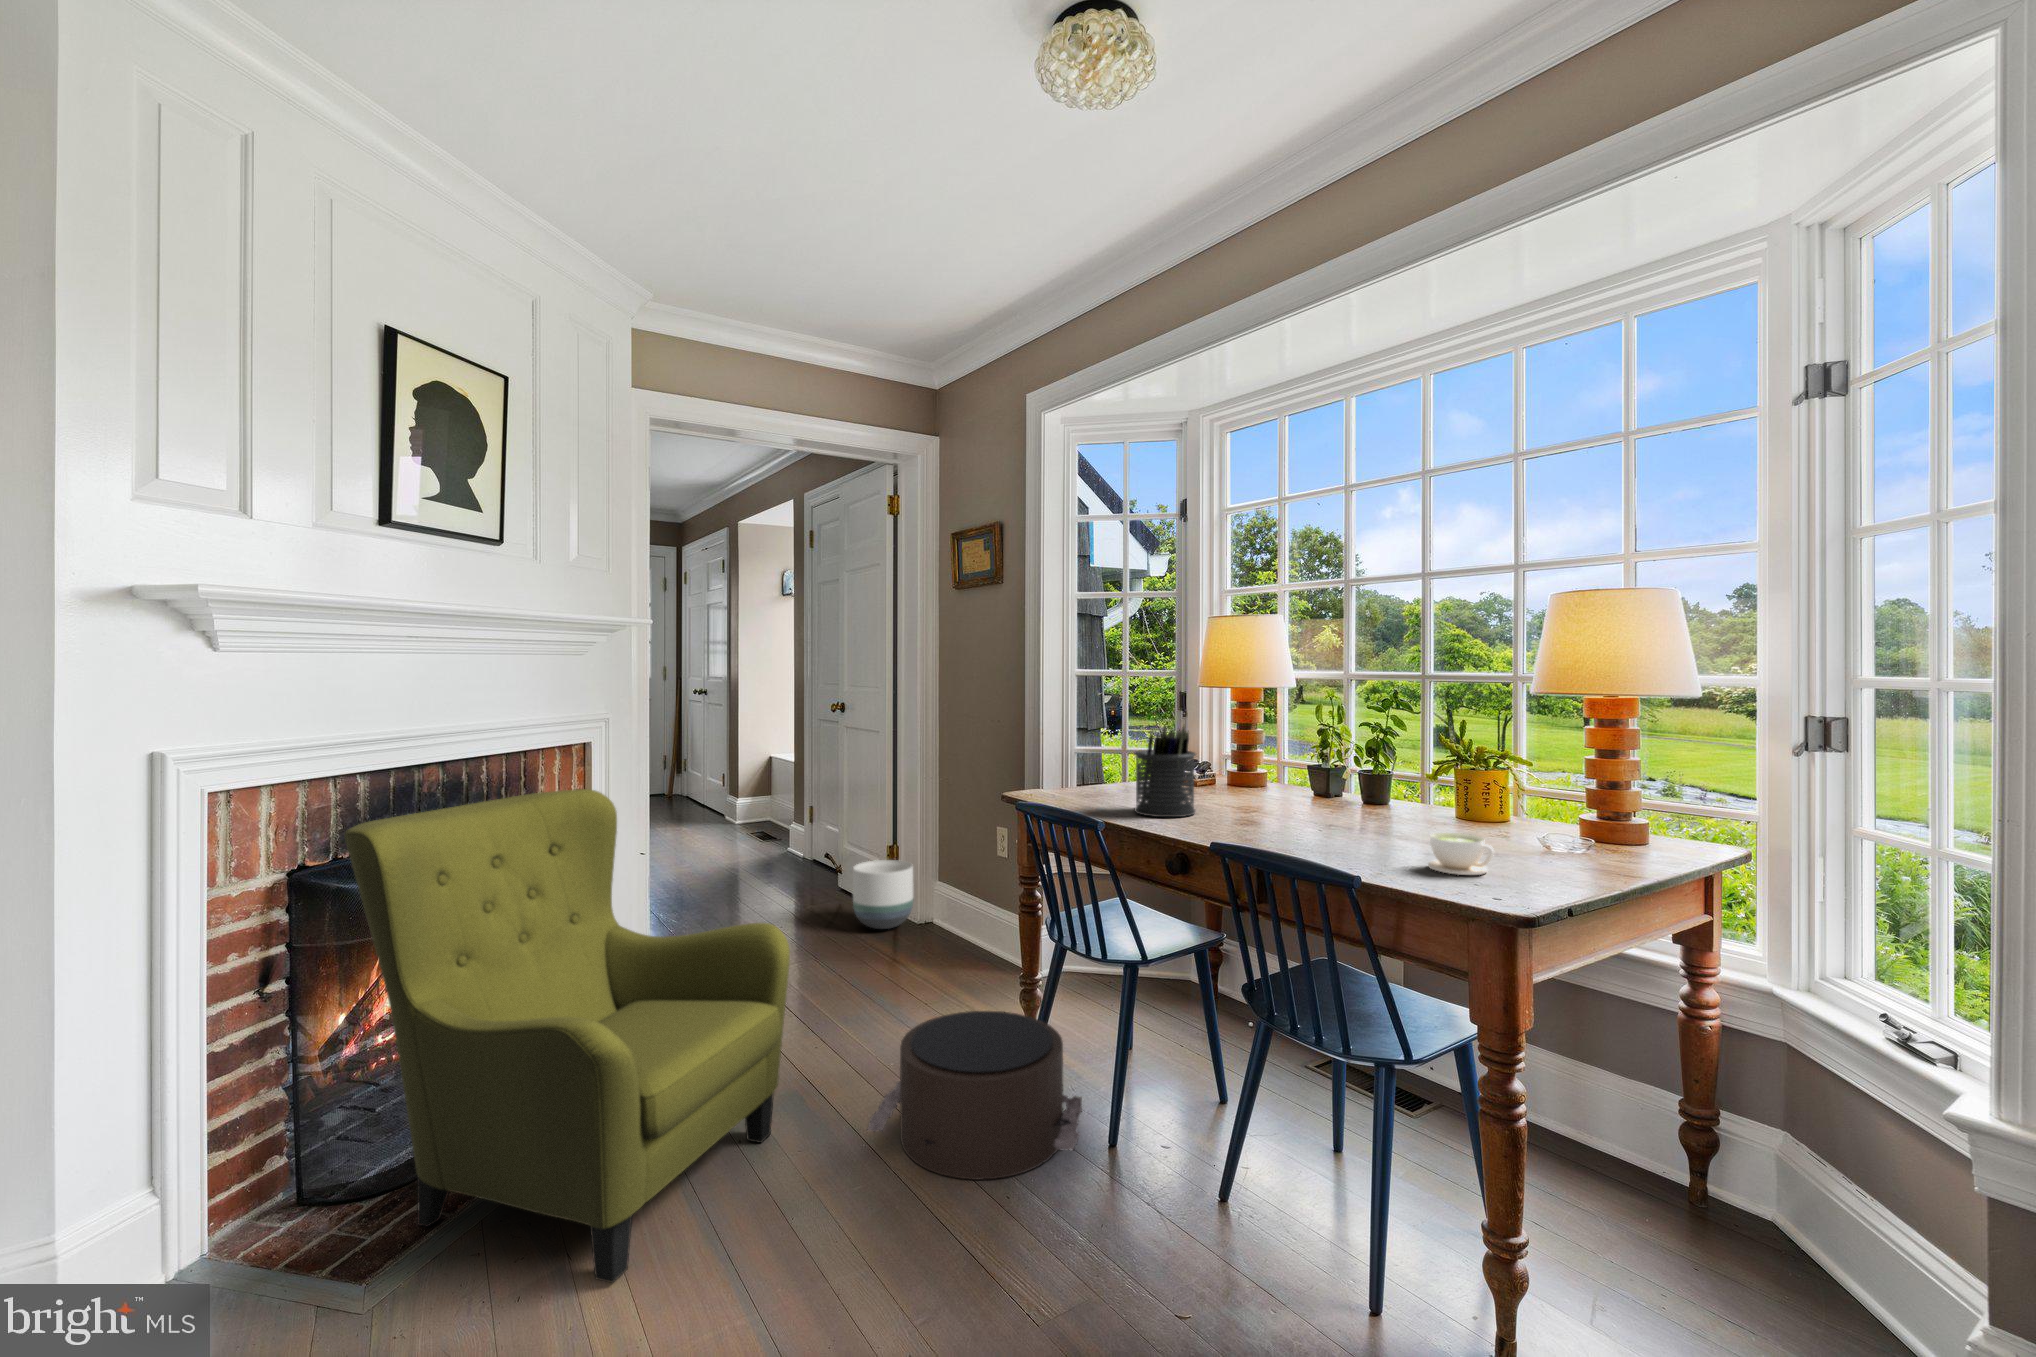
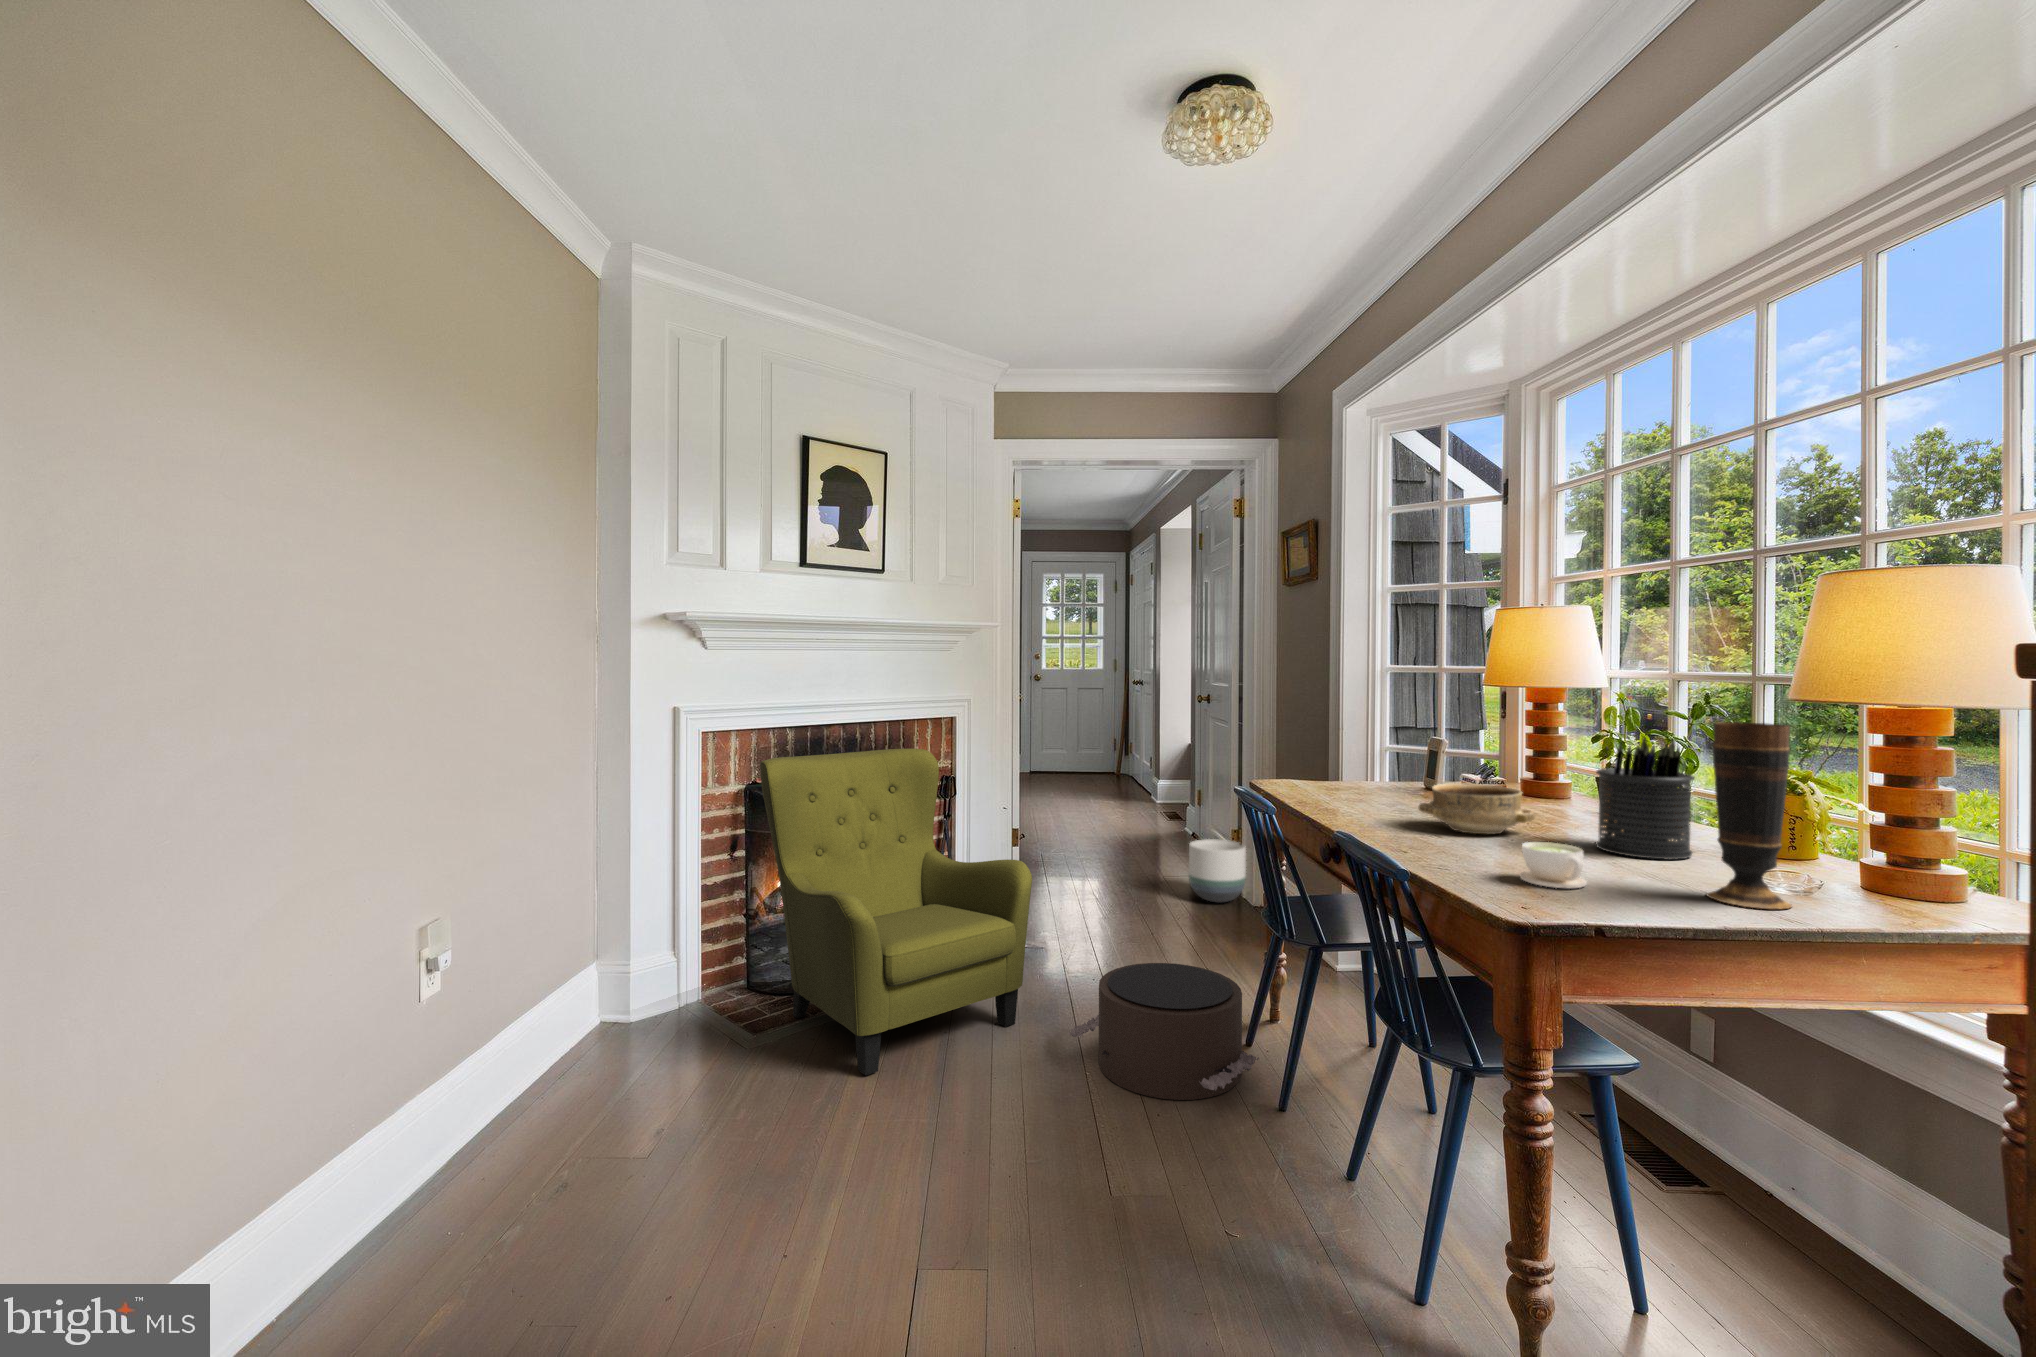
vase: none [1558,715,1625,871] -> present [1707,722,1792,909]
pen holder: present [1134,727,1196,817] -> present [1596,738,1694,859]
ceramic bowl: none [1245,782,1343,830] -> present [1419,783,1535,834]

